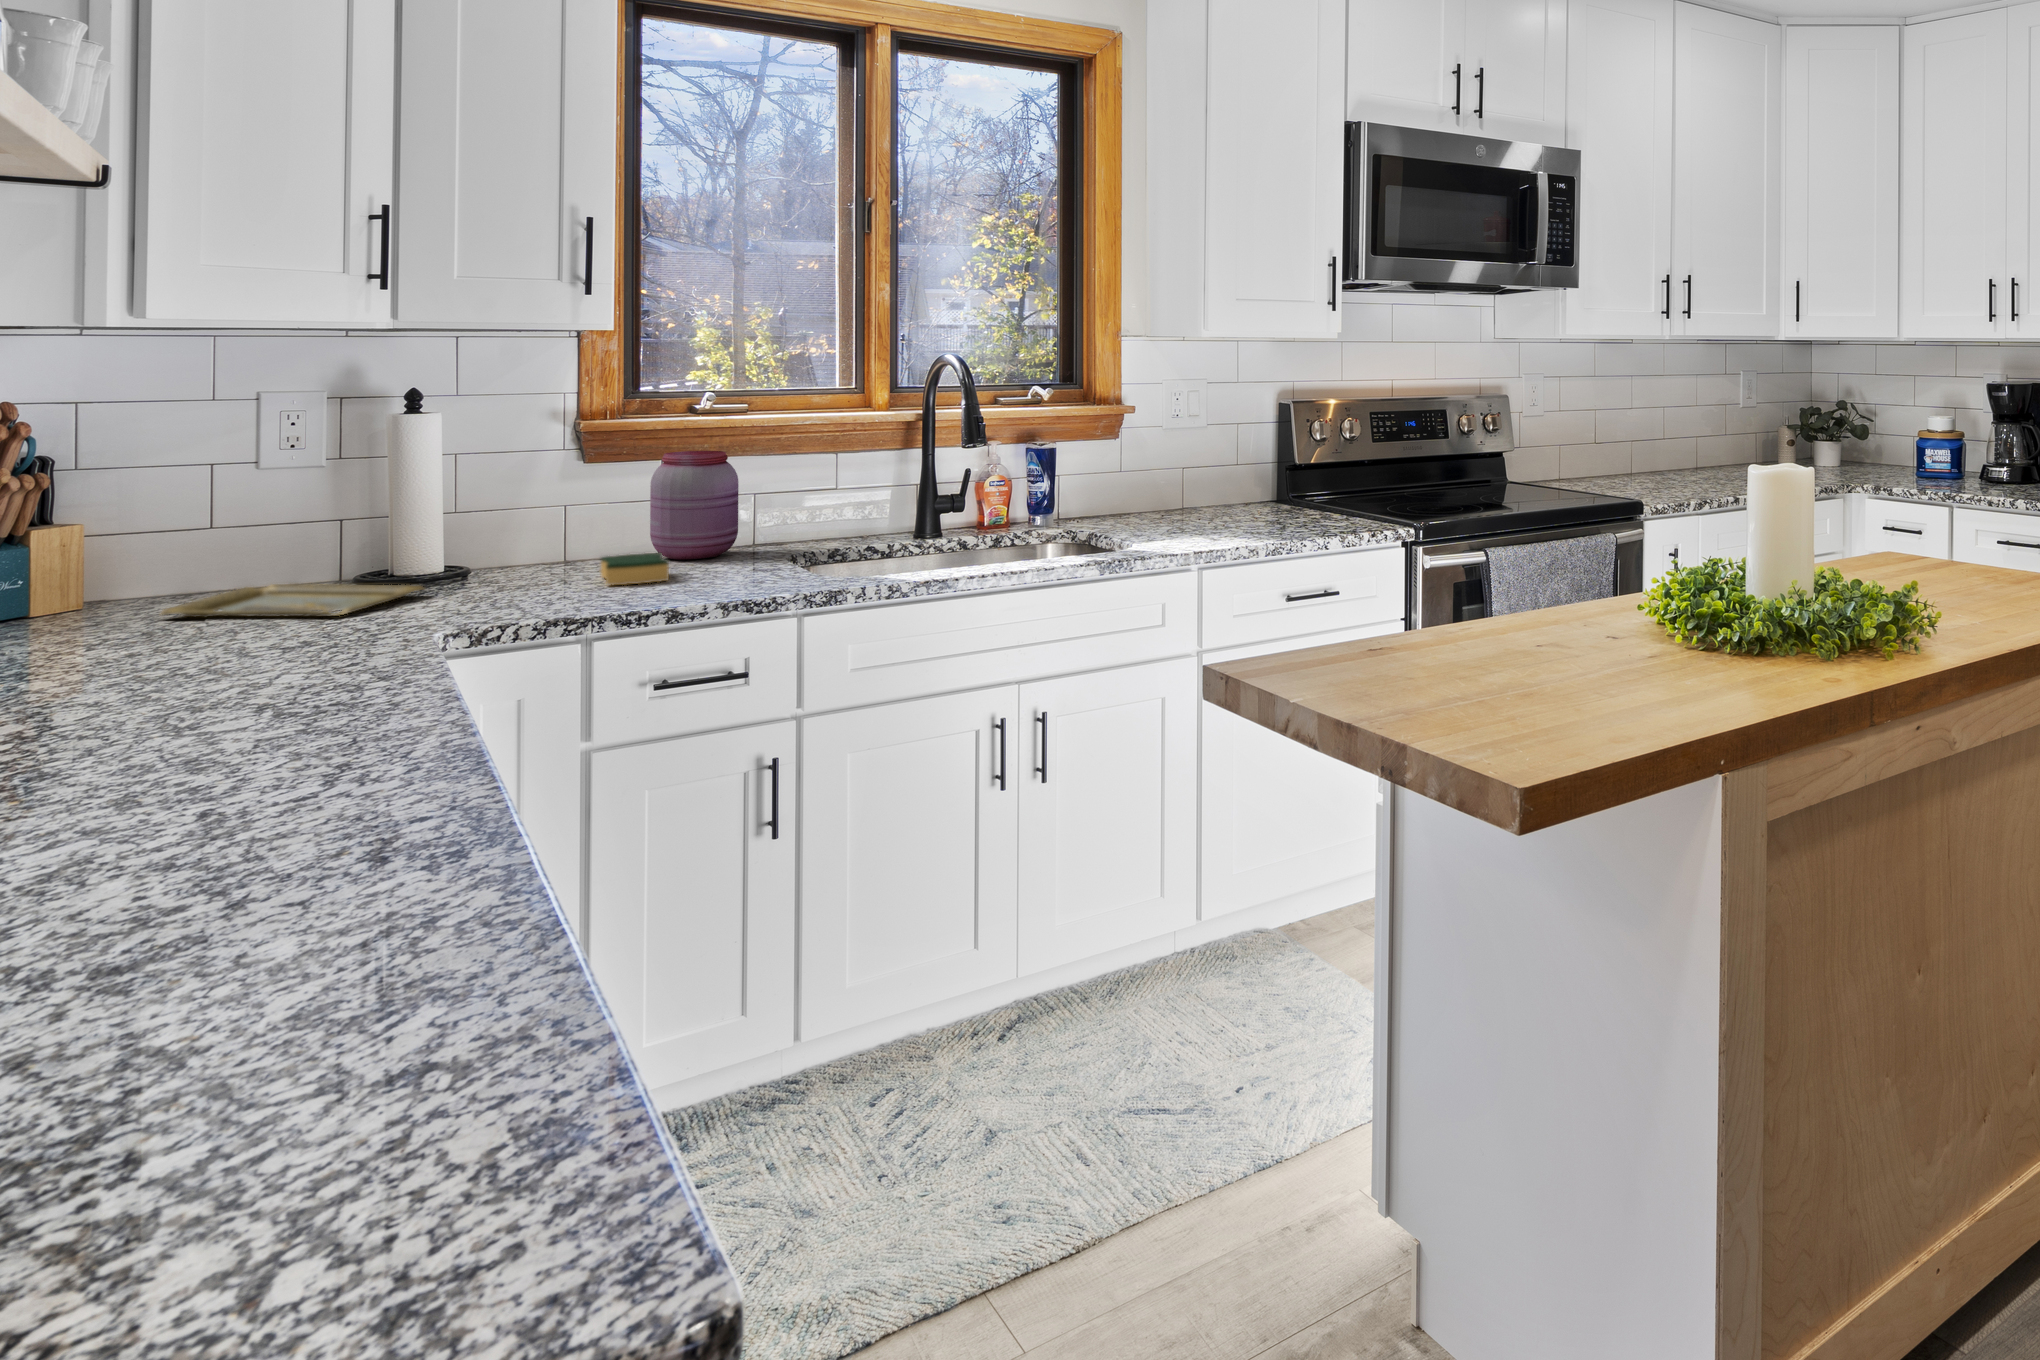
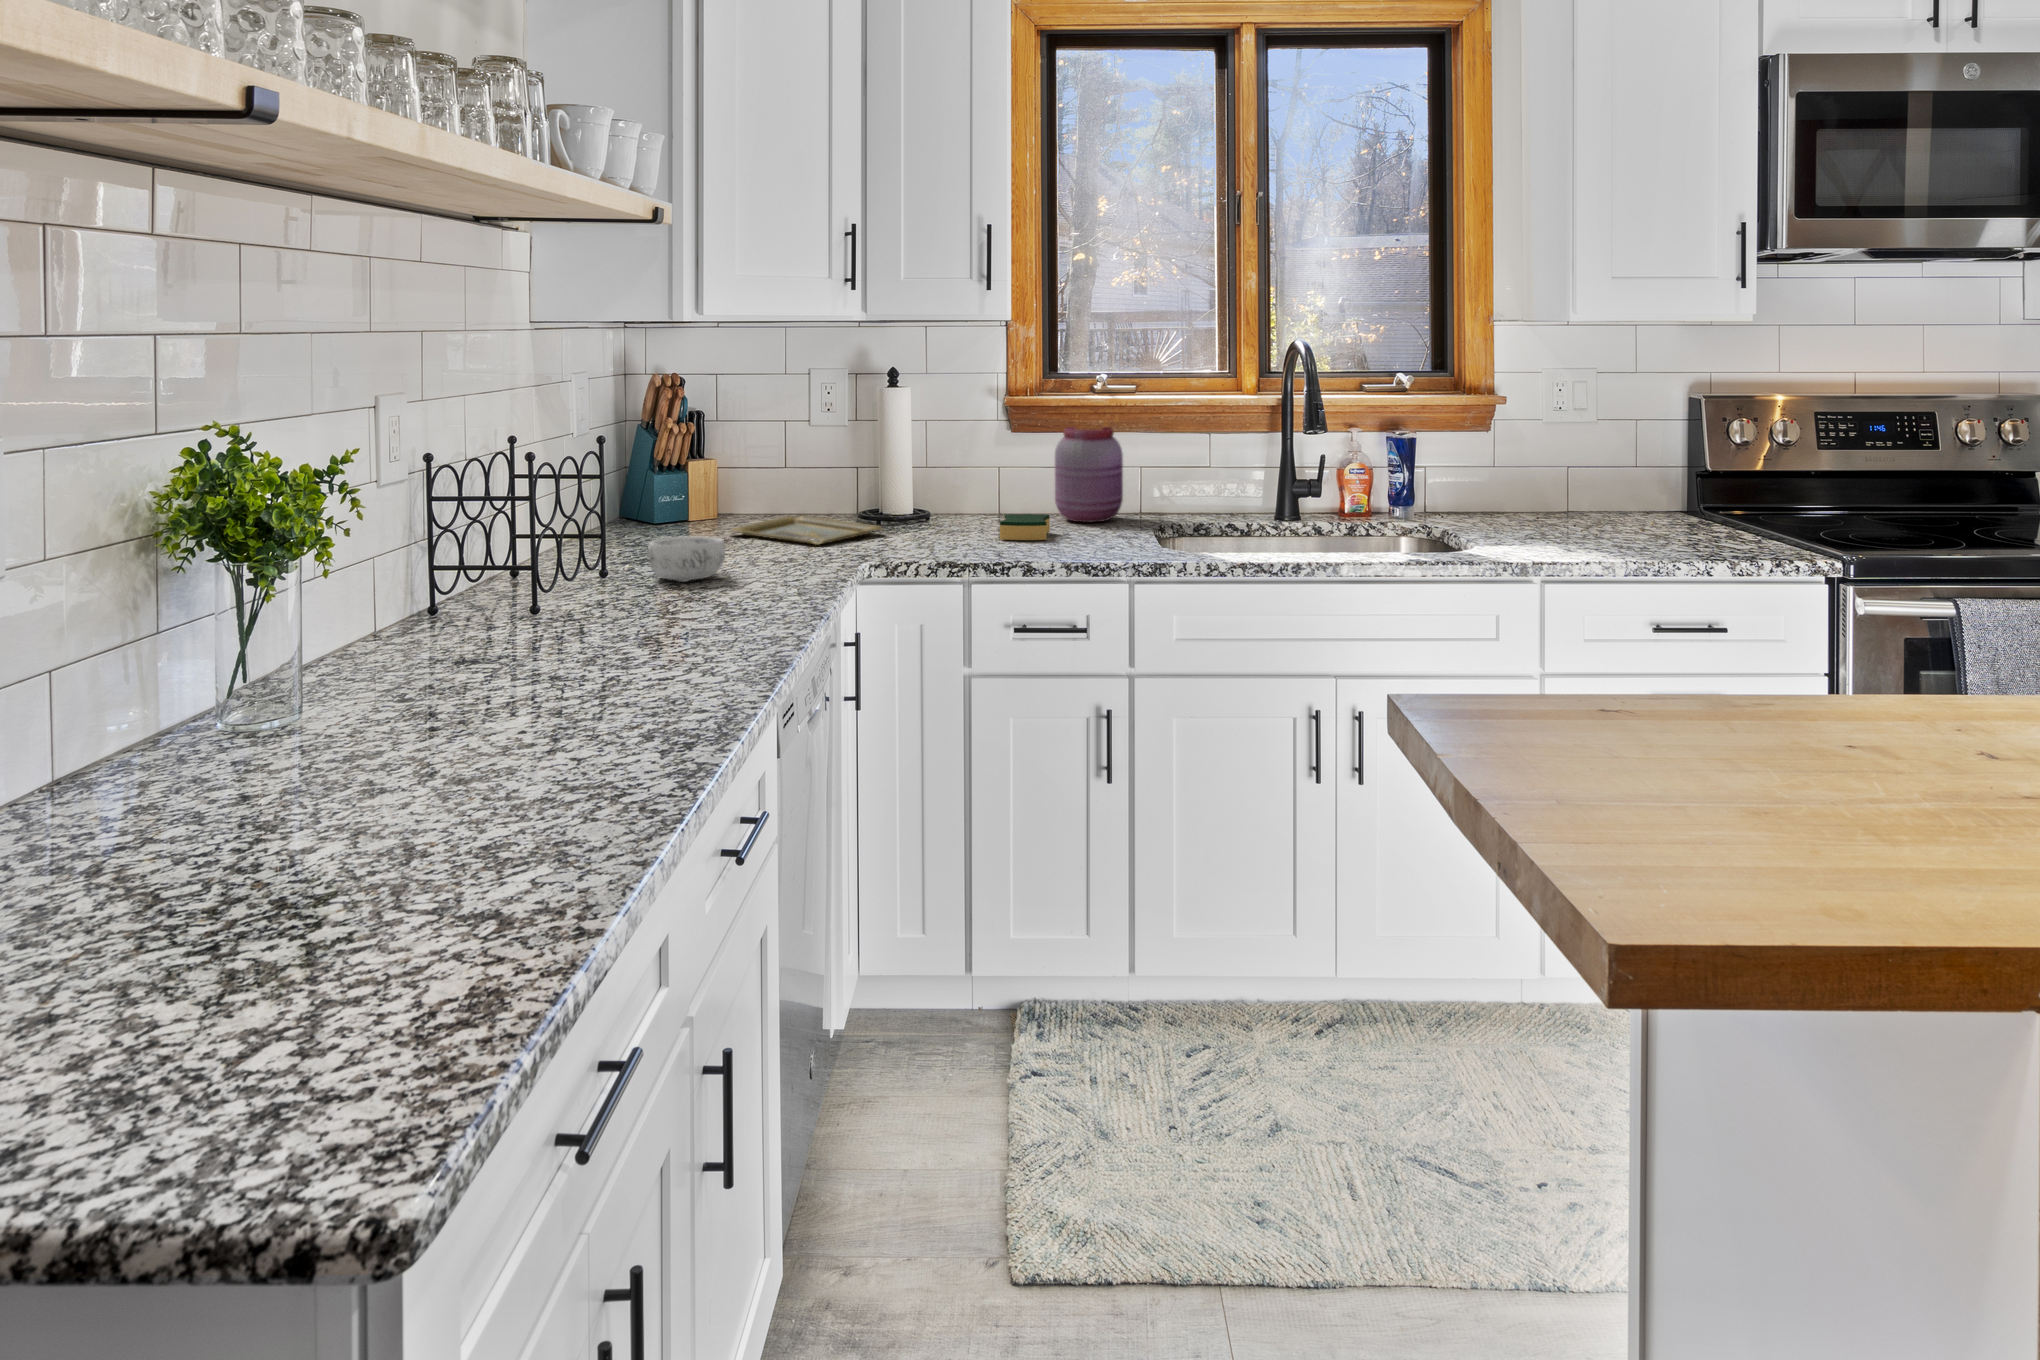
decorative bowl: none [110,615,249,679] -> present [648,536,725,582]

